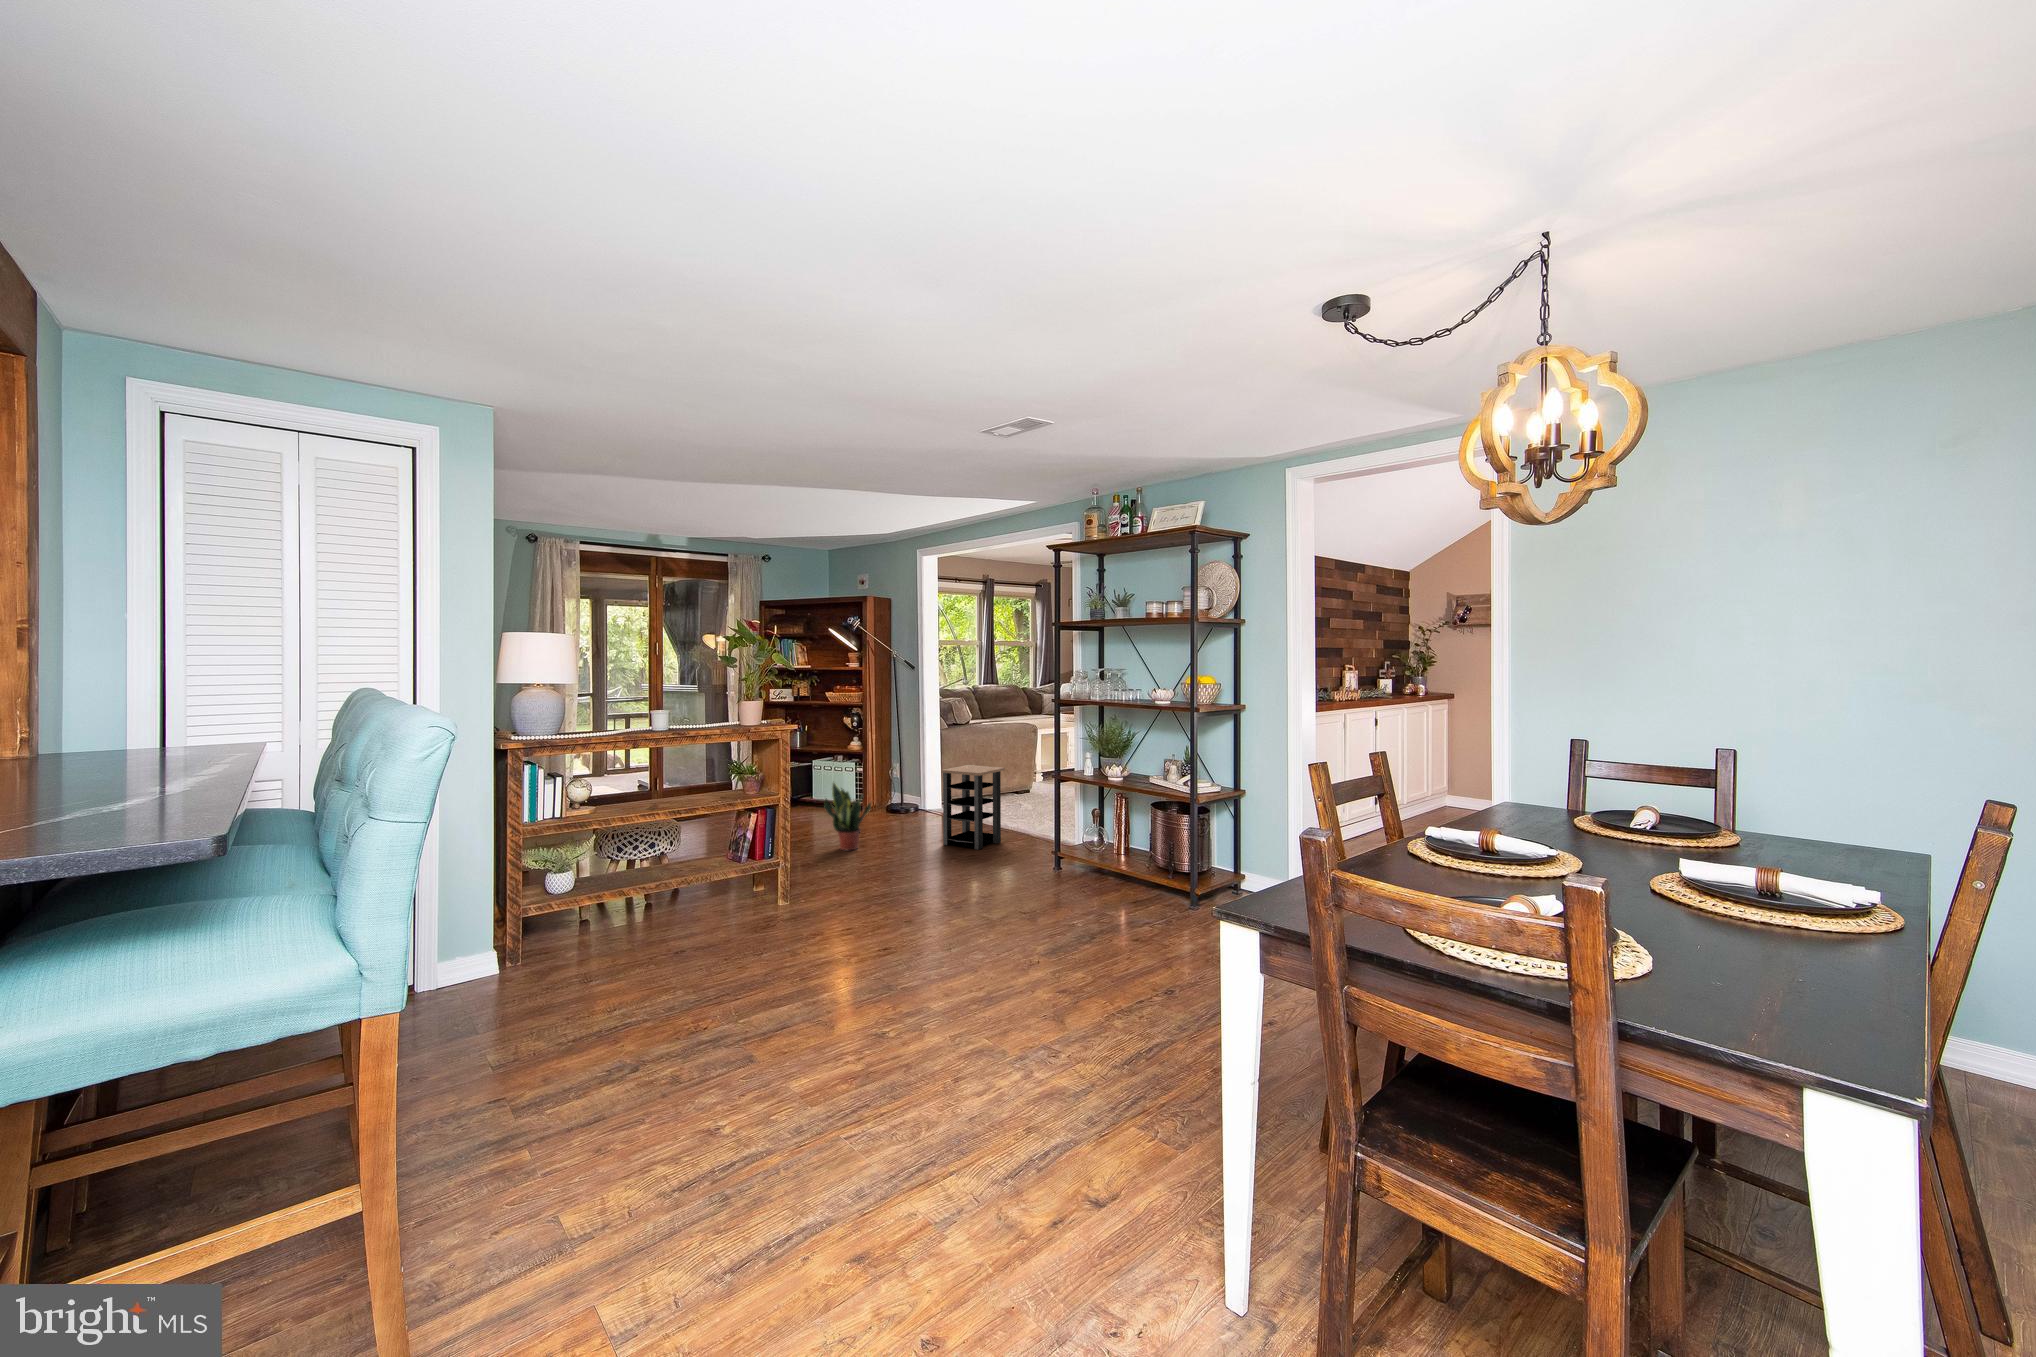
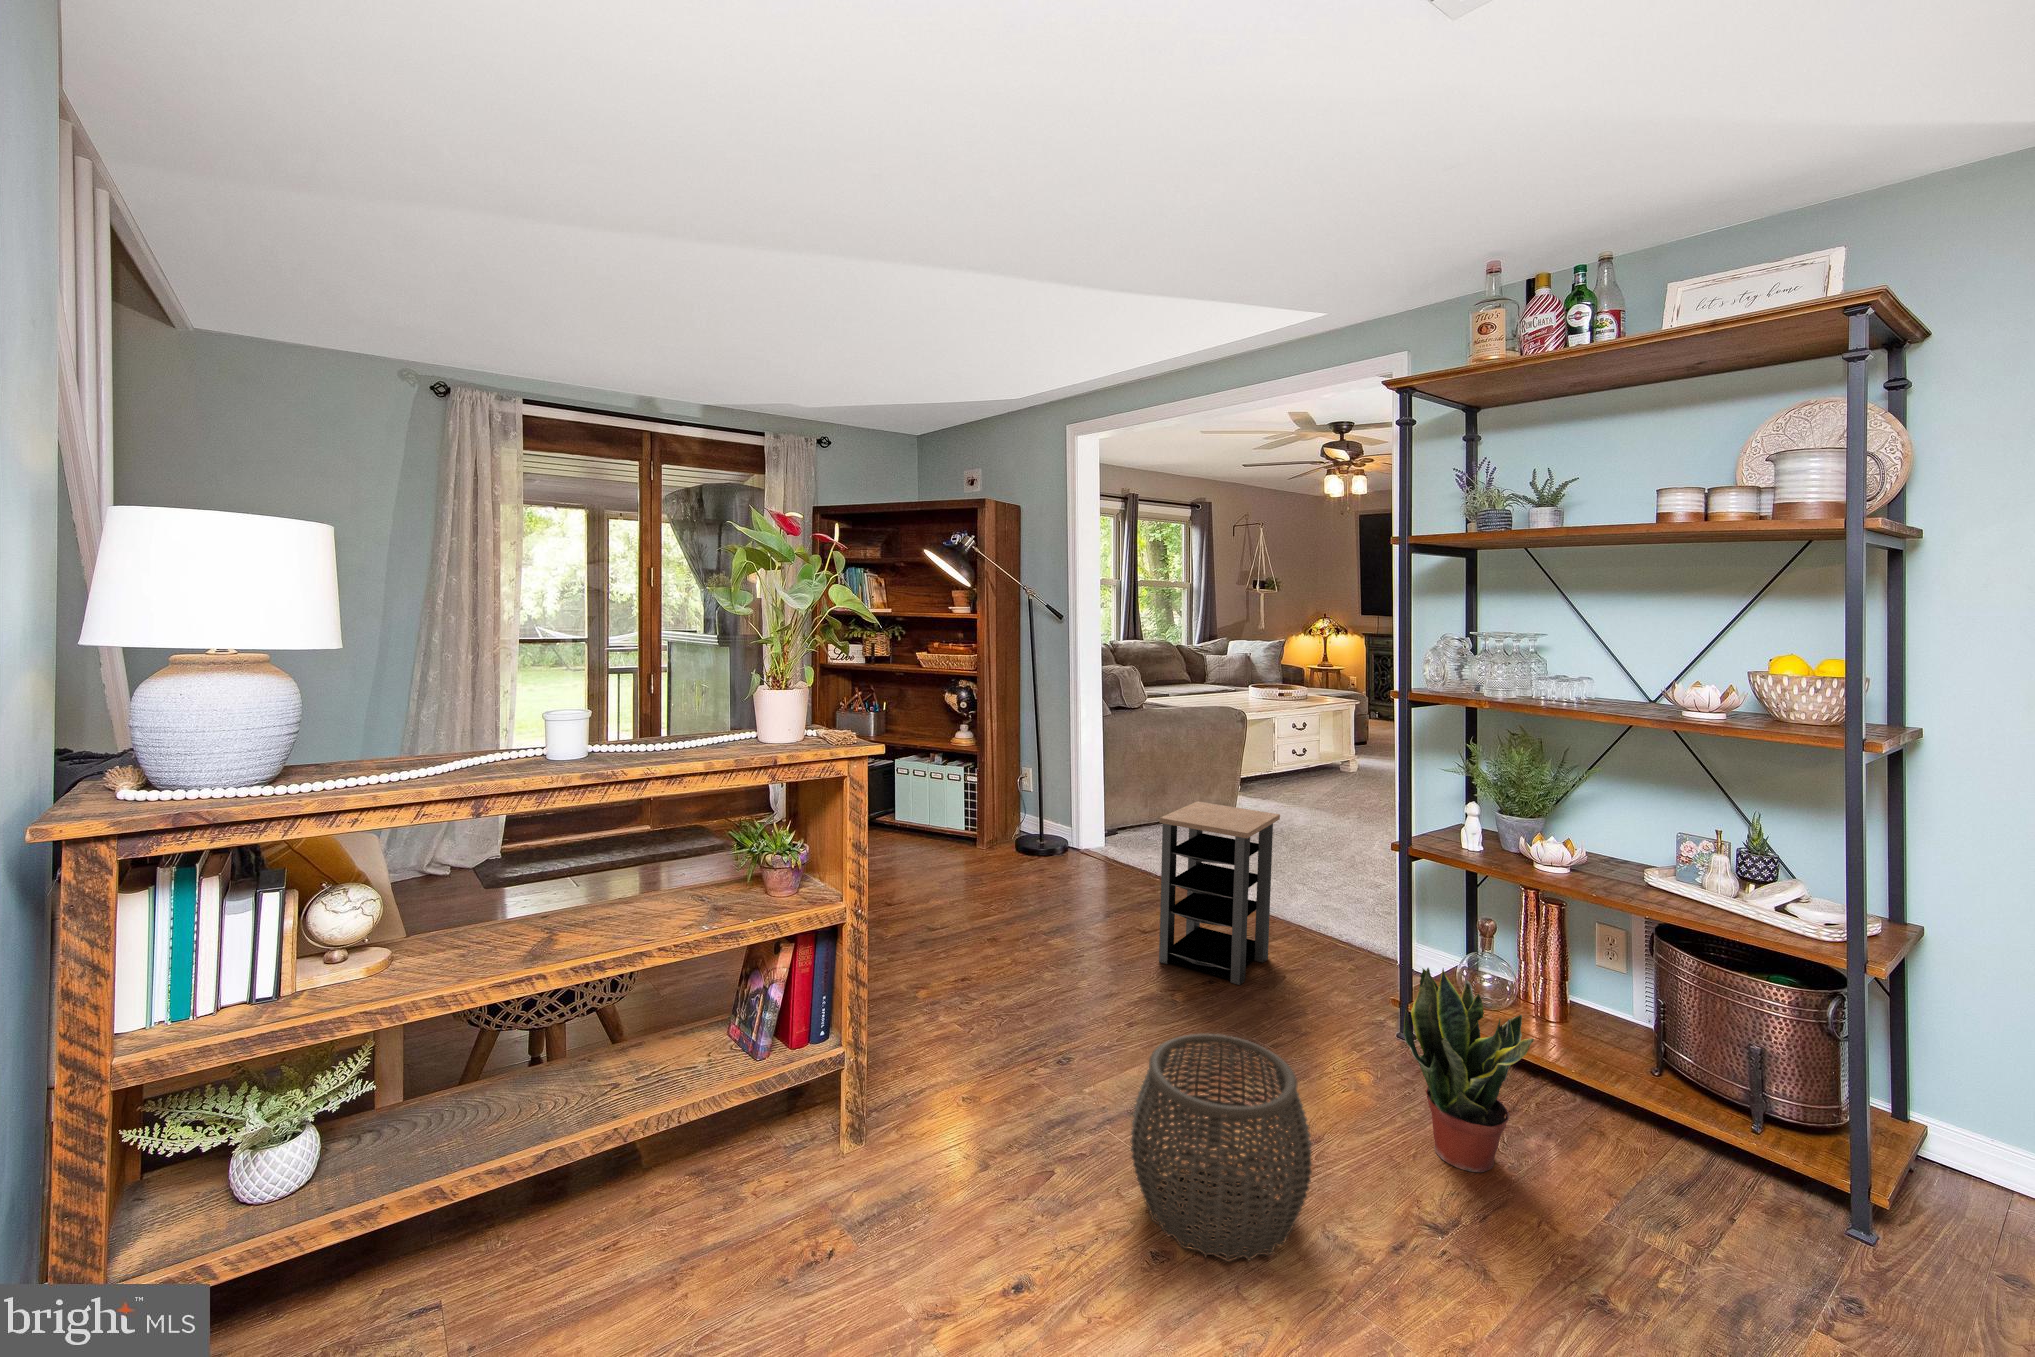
potted plant: present [824,783,871,851] -> present [1404,968,1534,1172]
woven basket: none [889,833,956,902] -> present [1131,1034,1312,1262]

